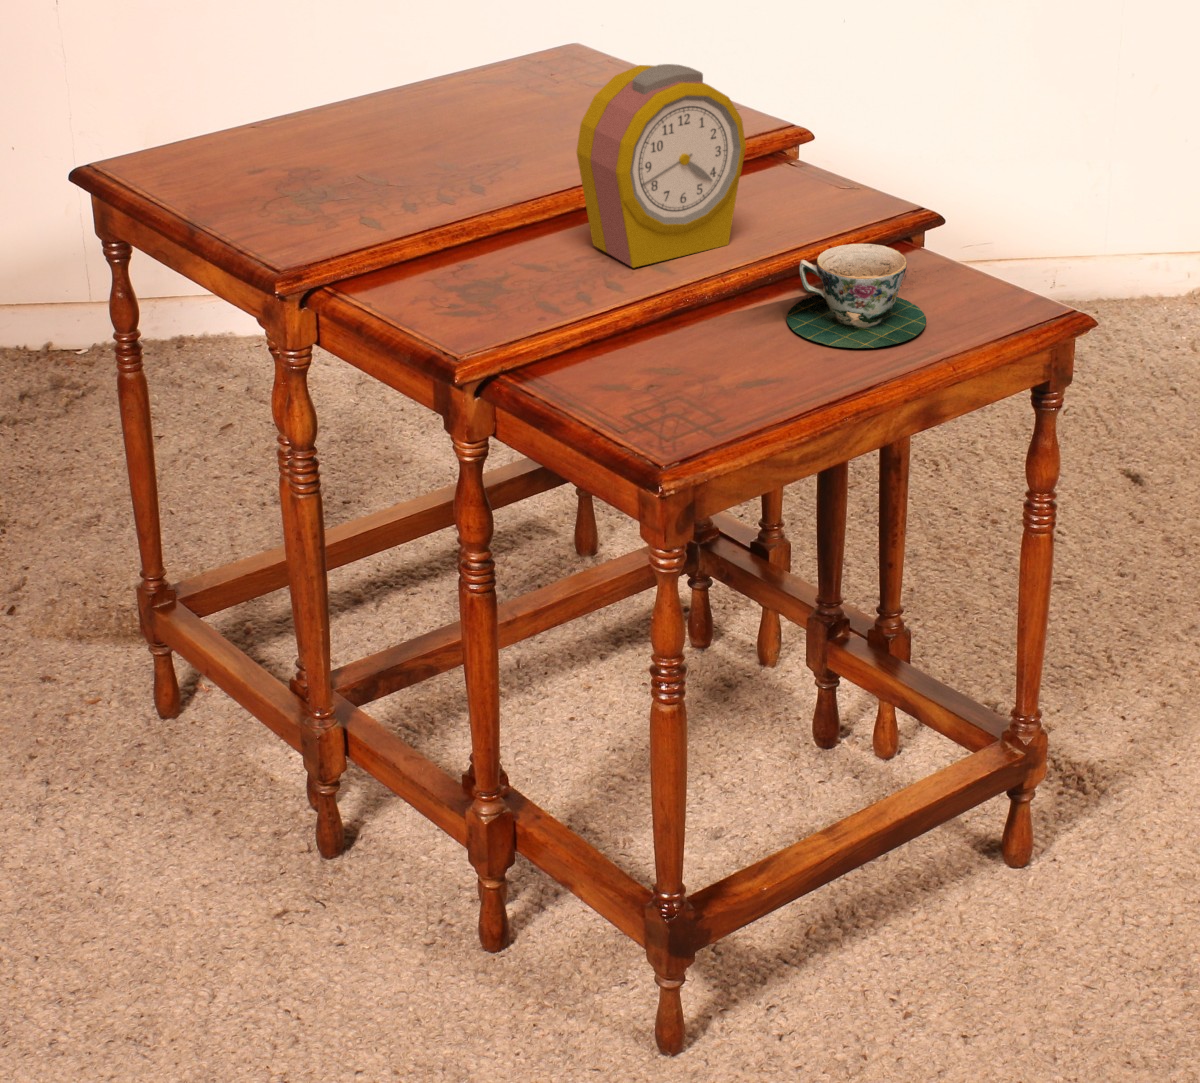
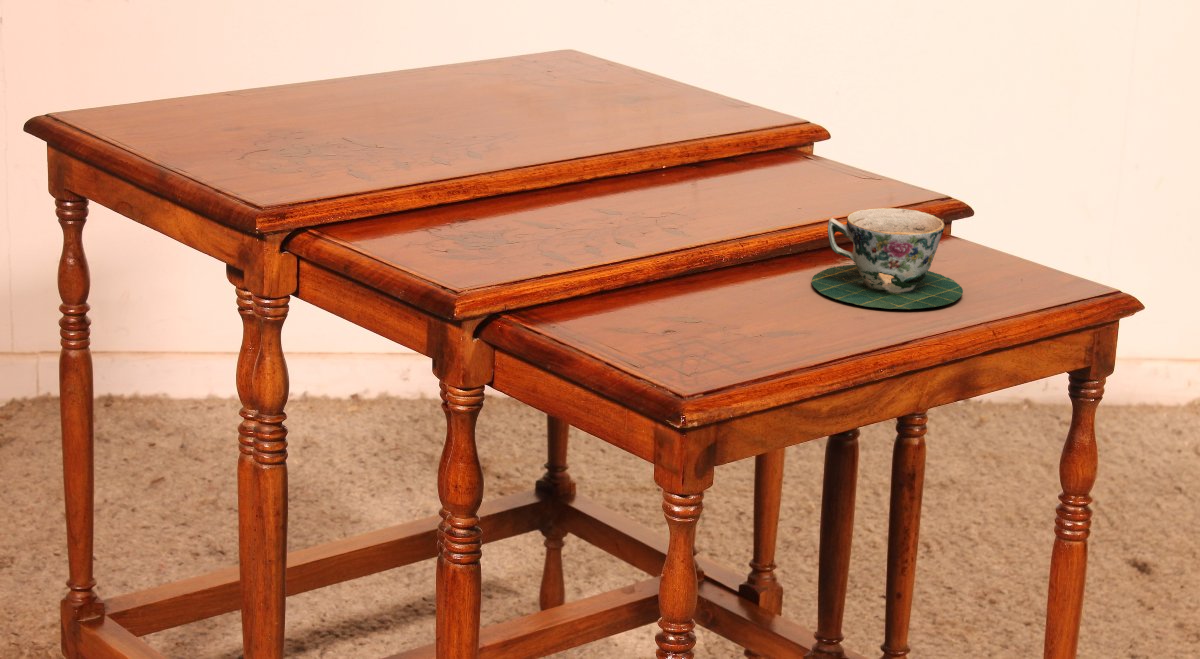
alarm clock: present [577,64,746,268] -> none [588,18,768,229]

